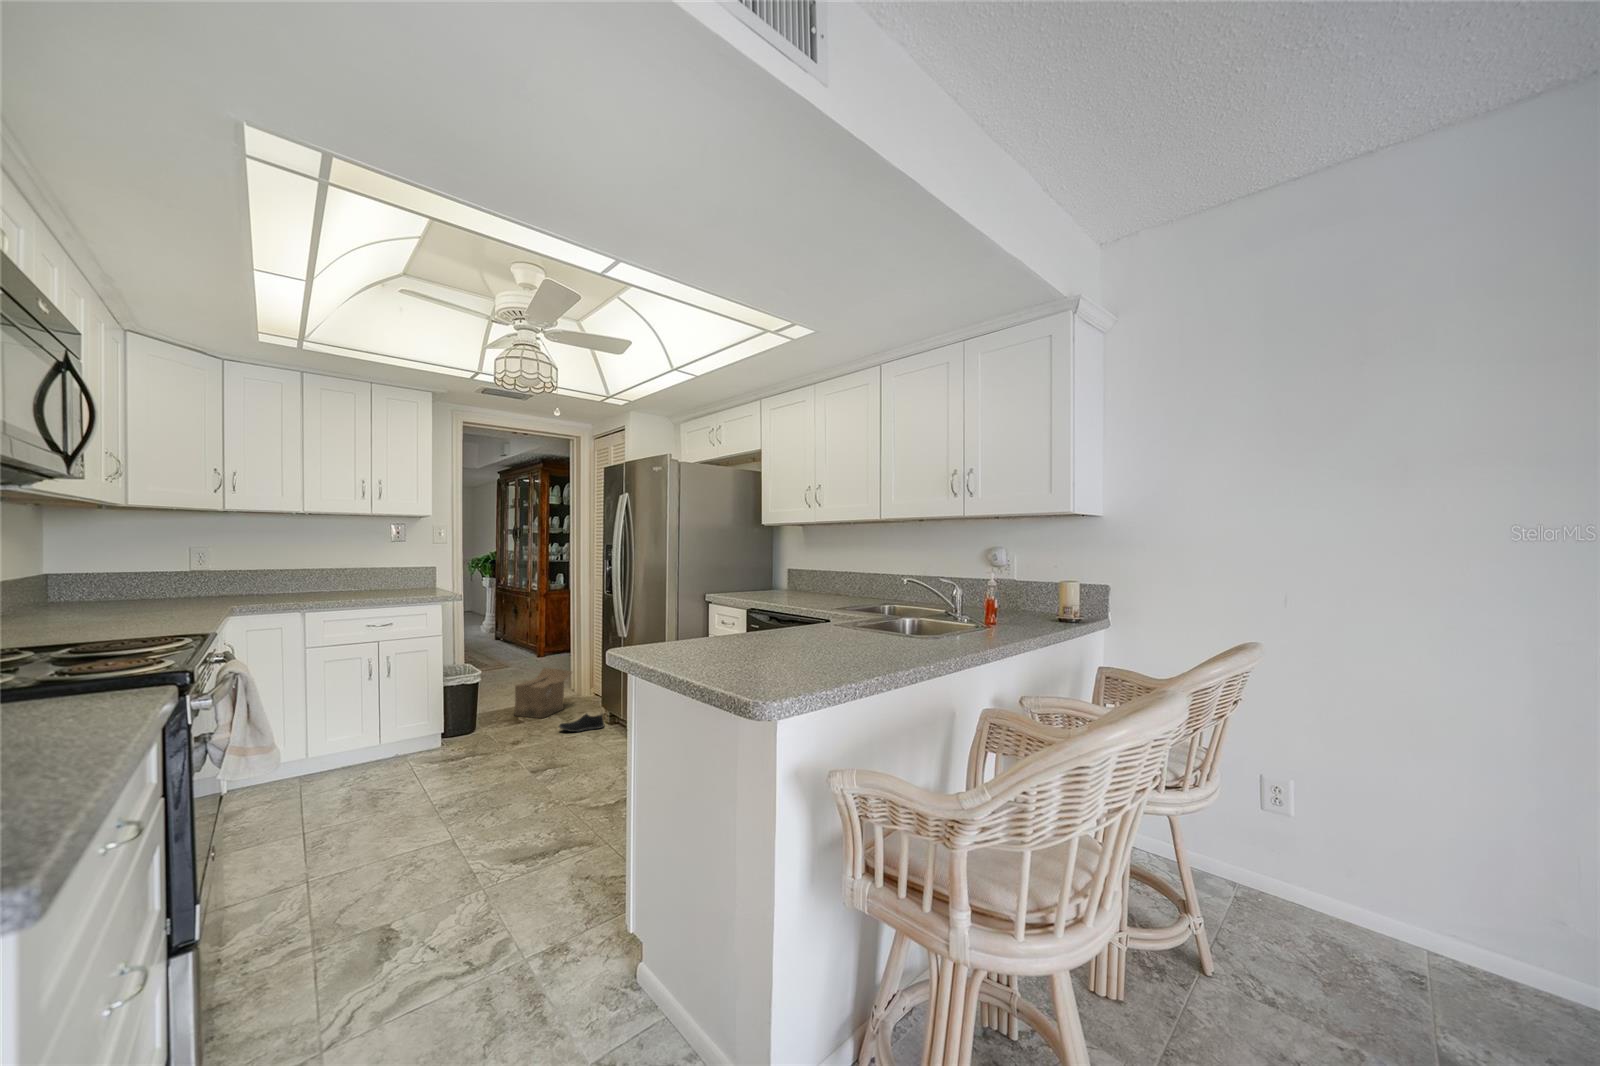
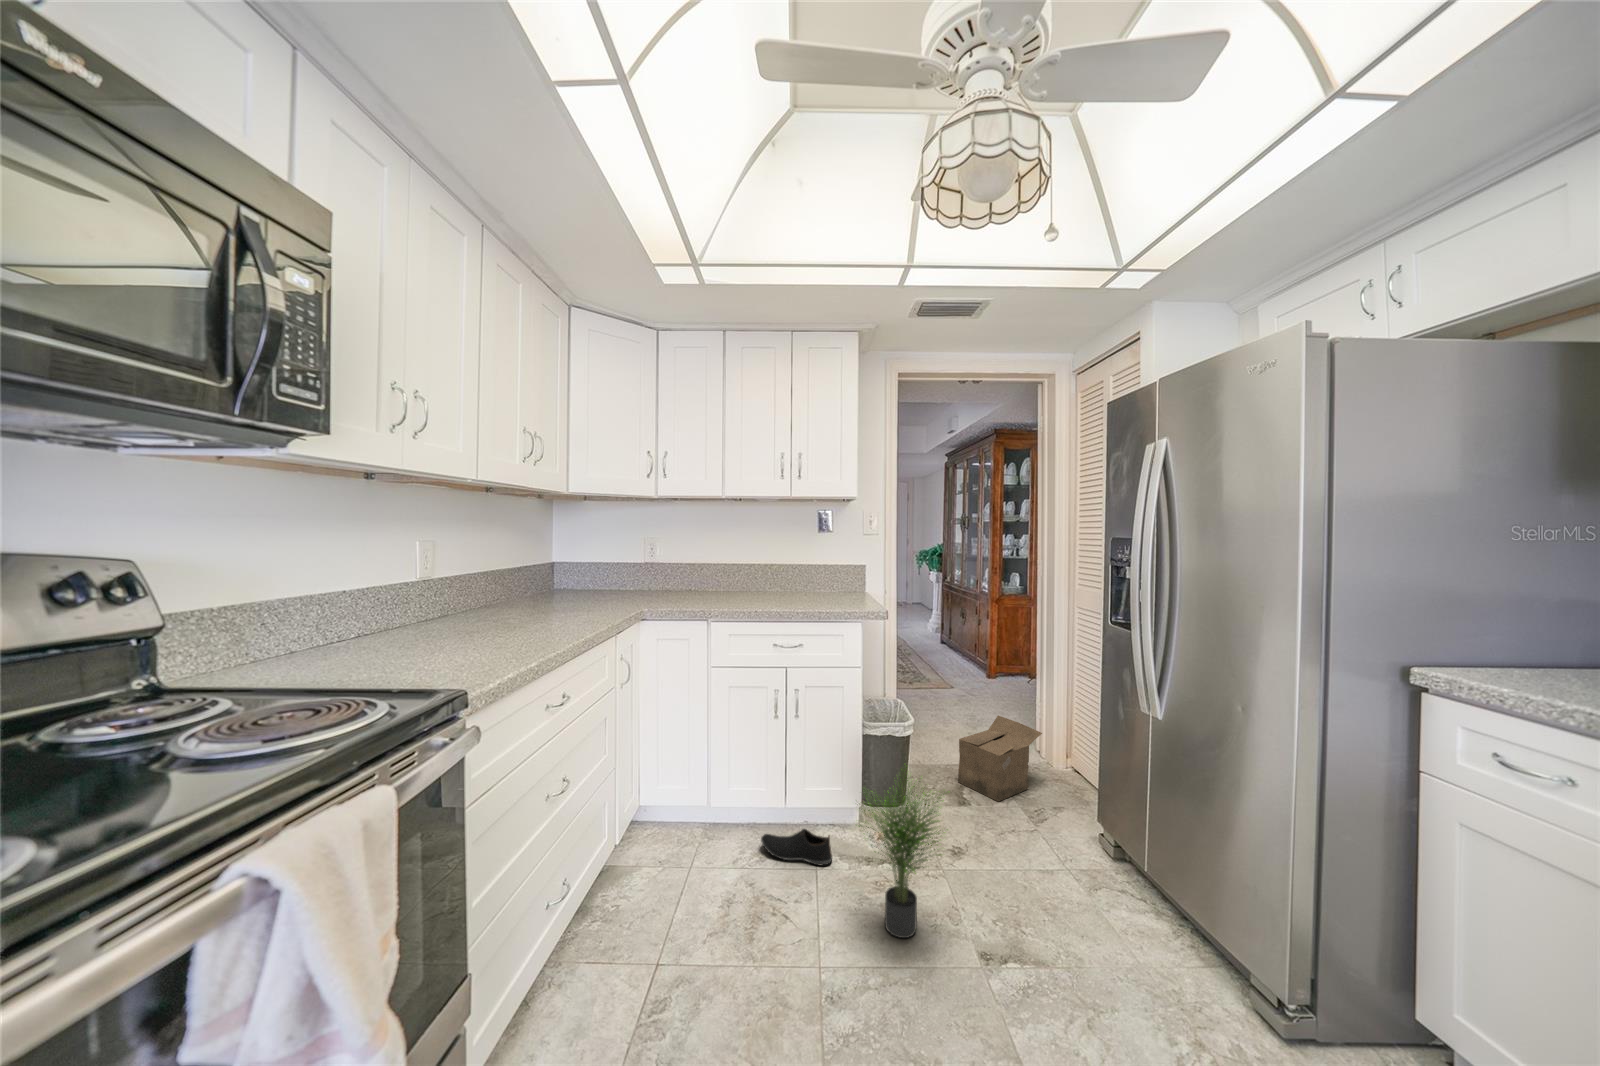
potted plant: none [444,680,512,779] -> present [859,770,940,938]
shoe: present [559,713,604,732] -> present [761,829,832,865]

